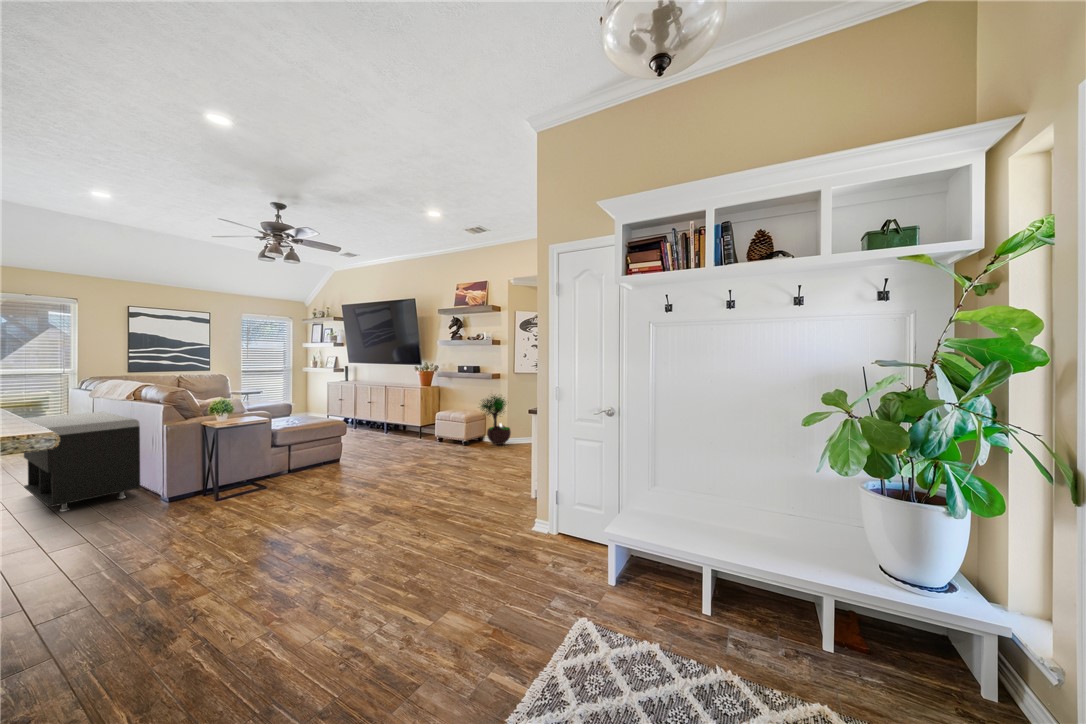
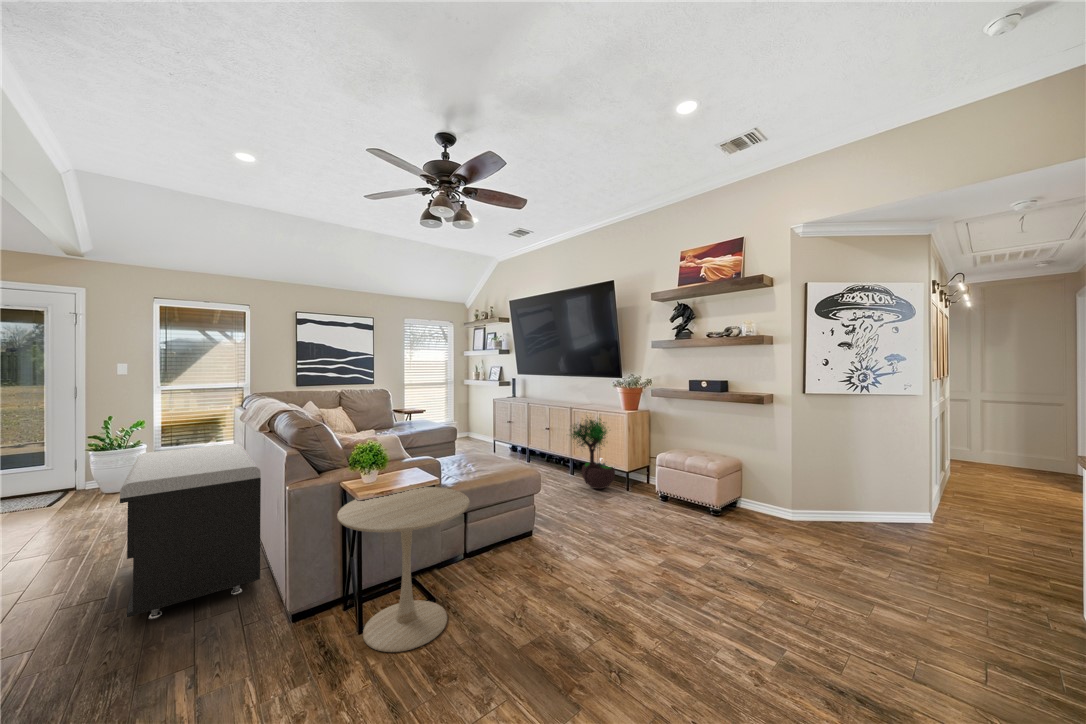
potted tree: present [481,396,511,445] -> present [572,417,615,489]
side table: none [203,427,287,504] -> present [337,487,470,652]

